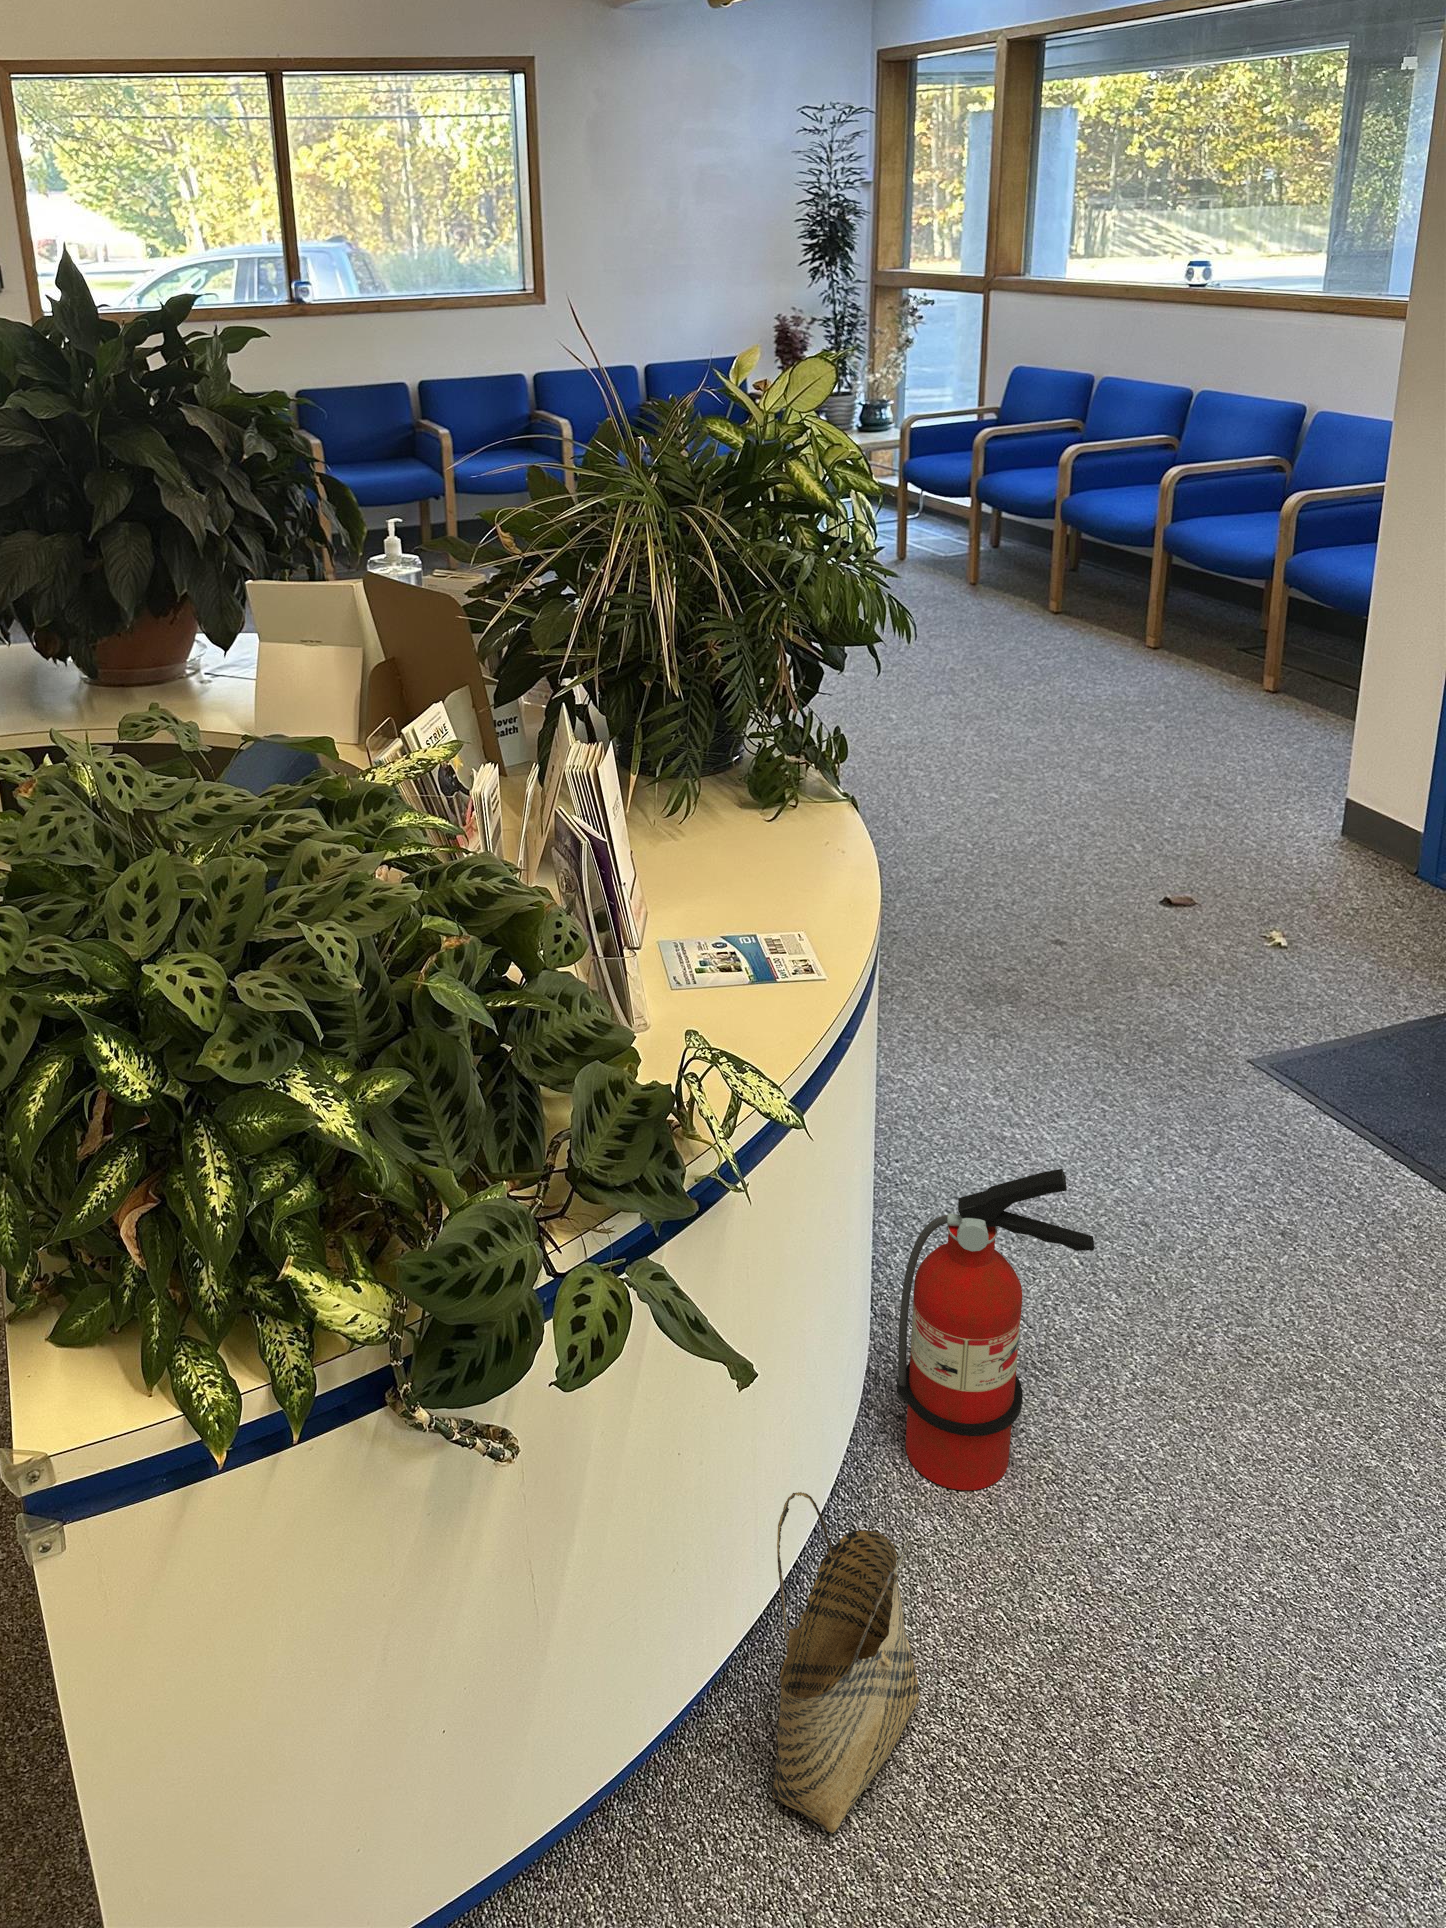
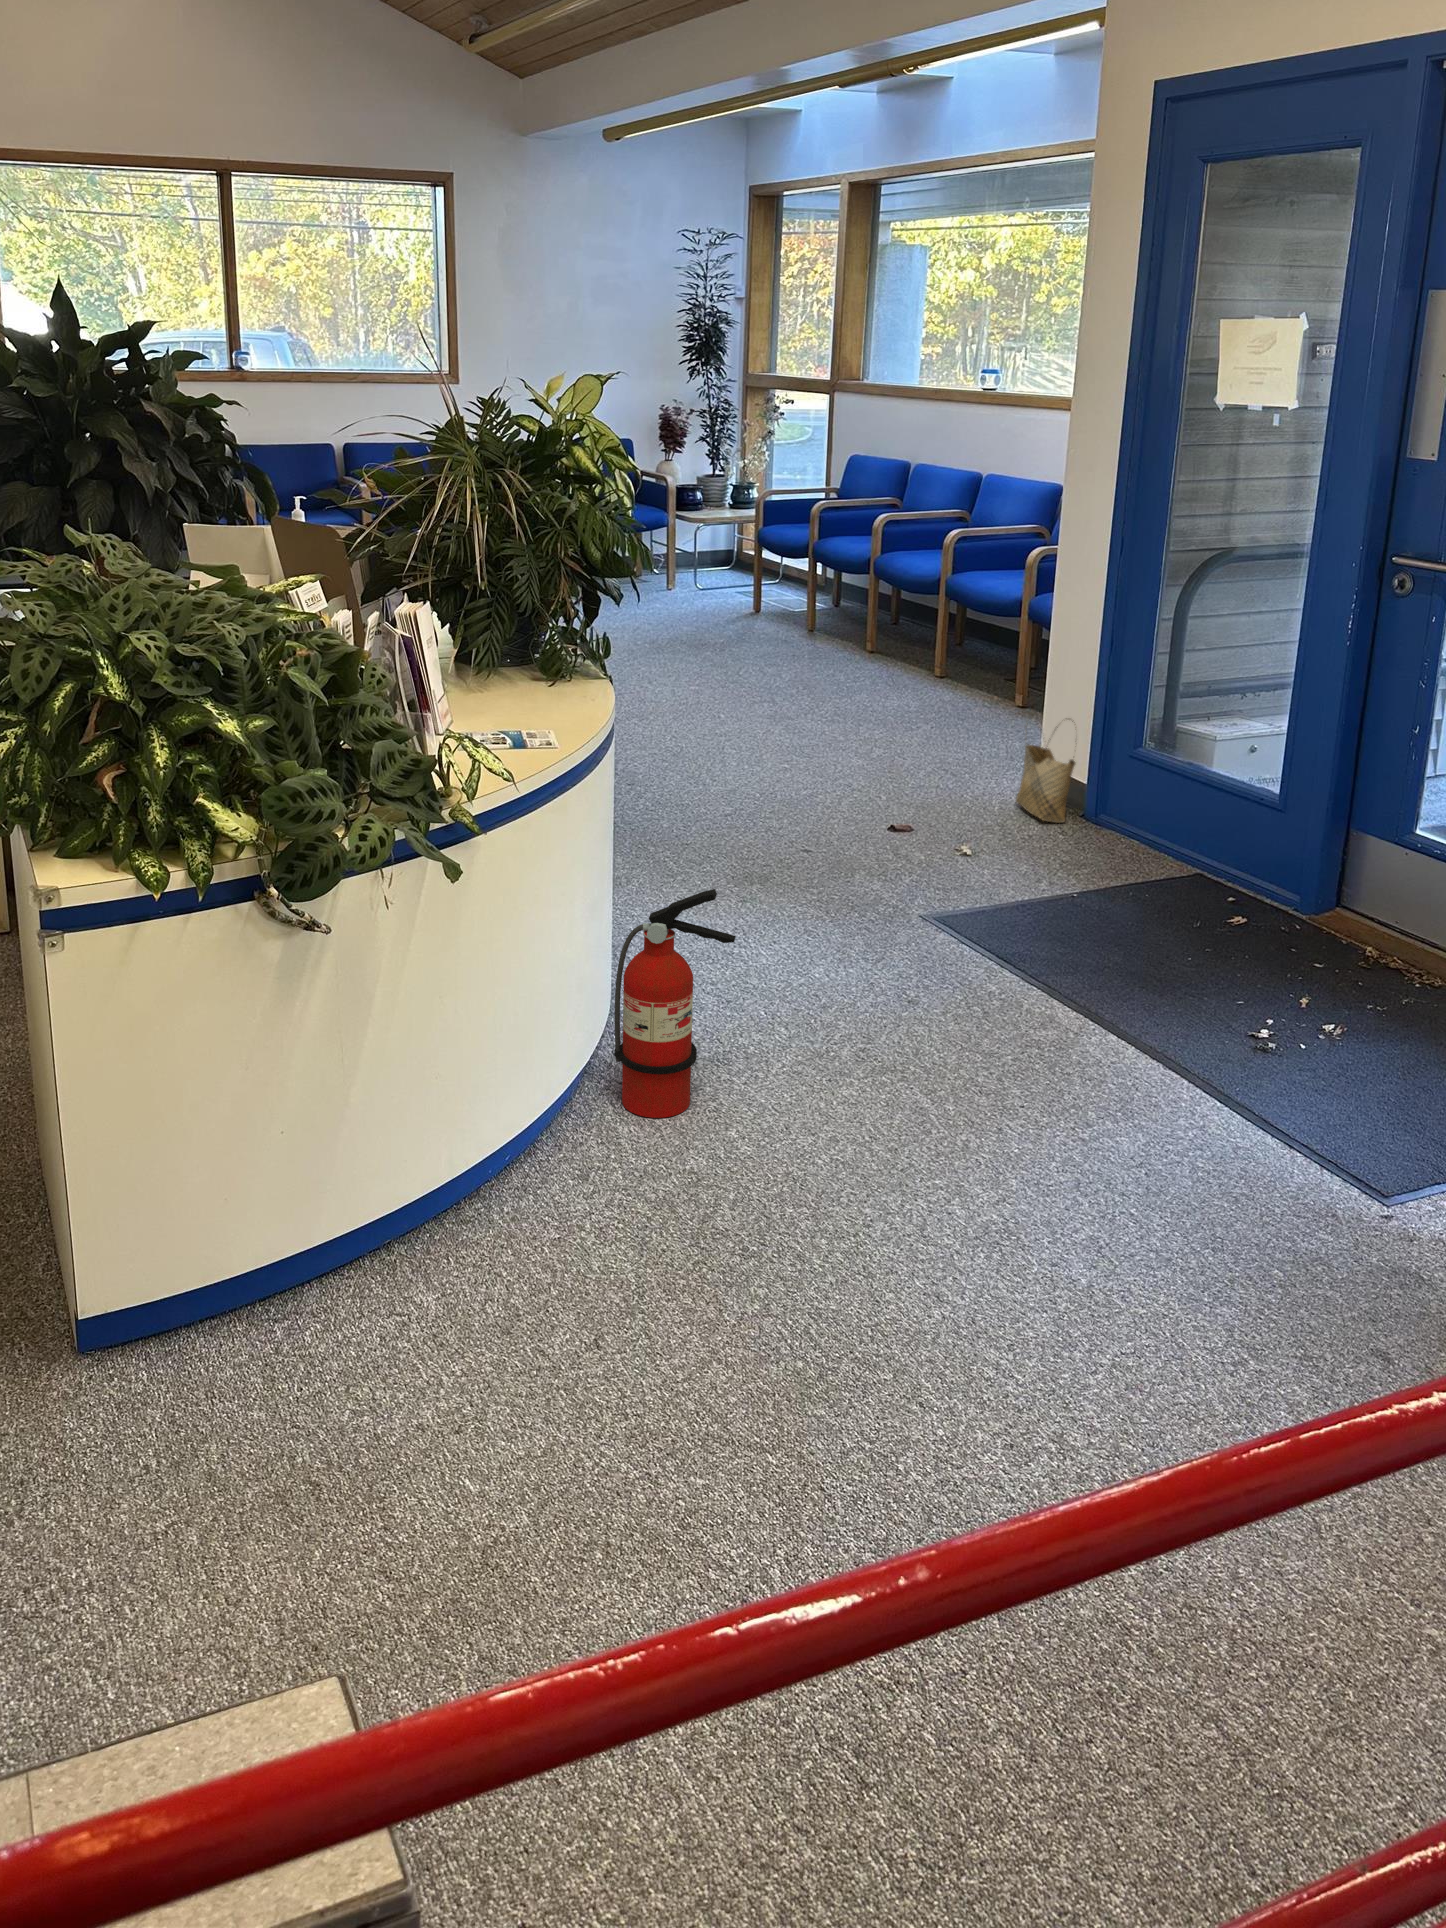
woven basket: present [772,1492,919,1833] -> present [1016,721,1075,823]

